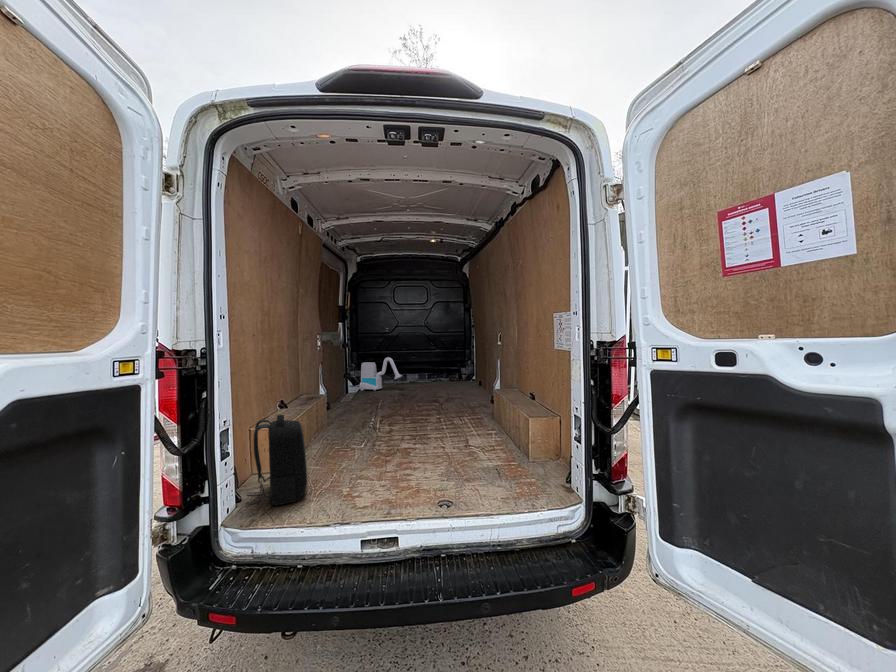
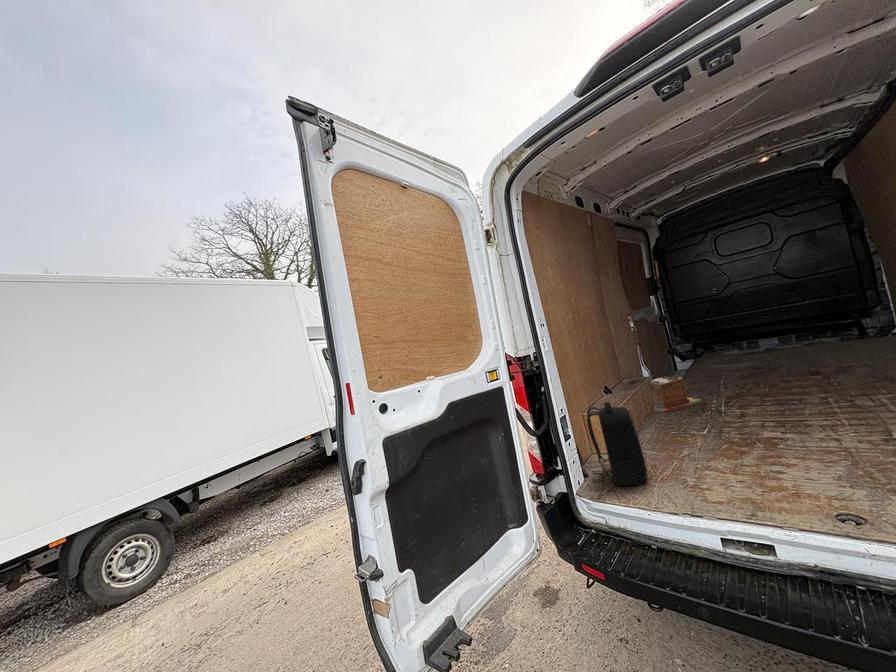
vacuum cleaner: present [360,357,402,391] -> none [688,325,750,367]
laundry basket: none [312,395,364,430] -> present [650,377,703,413]

